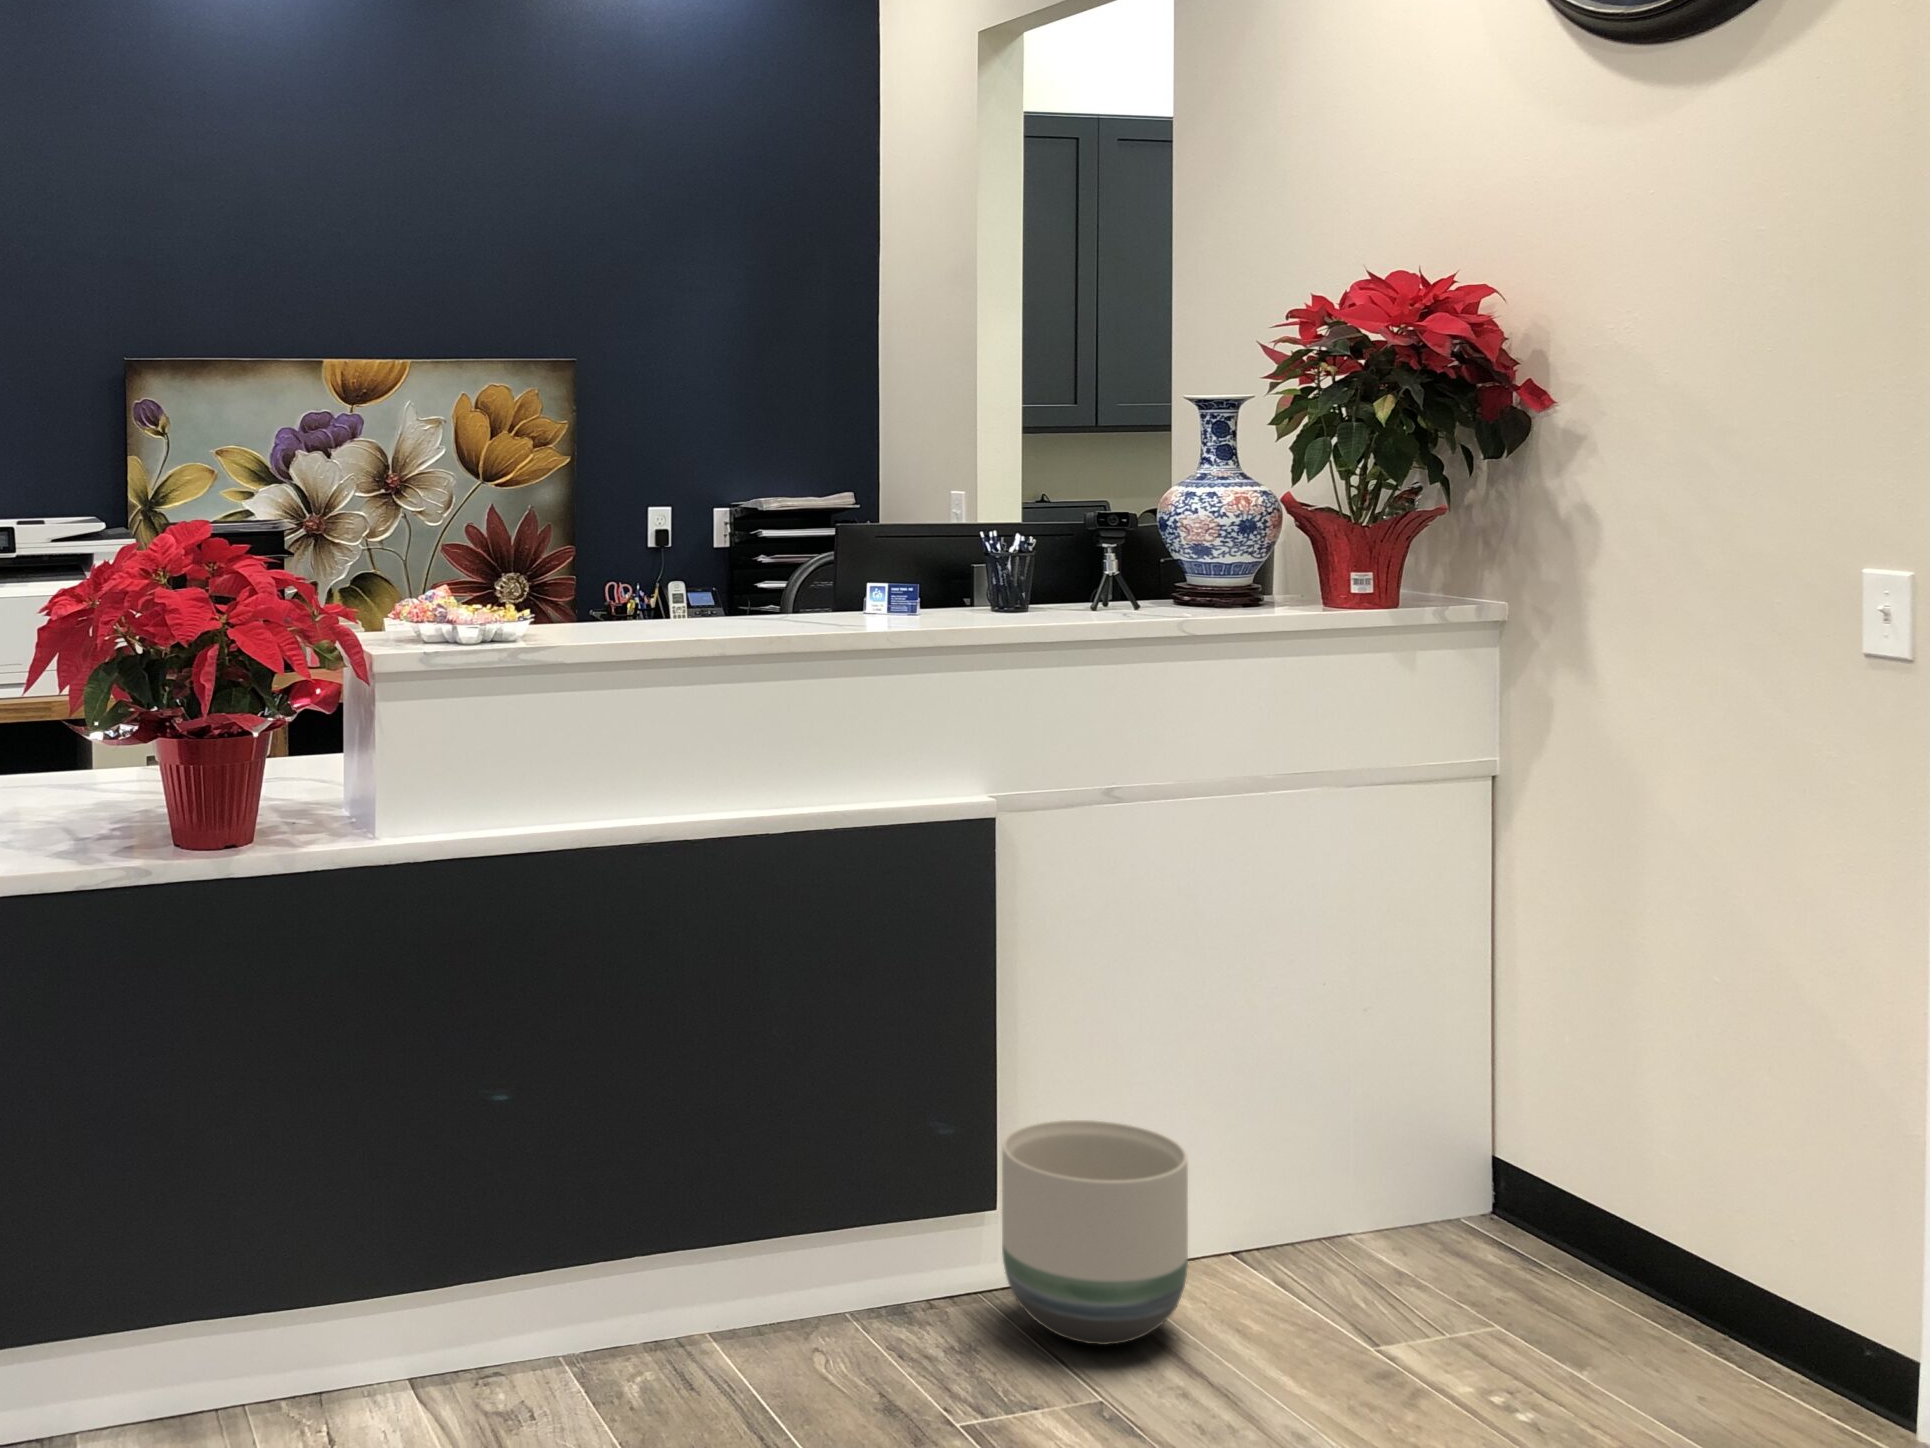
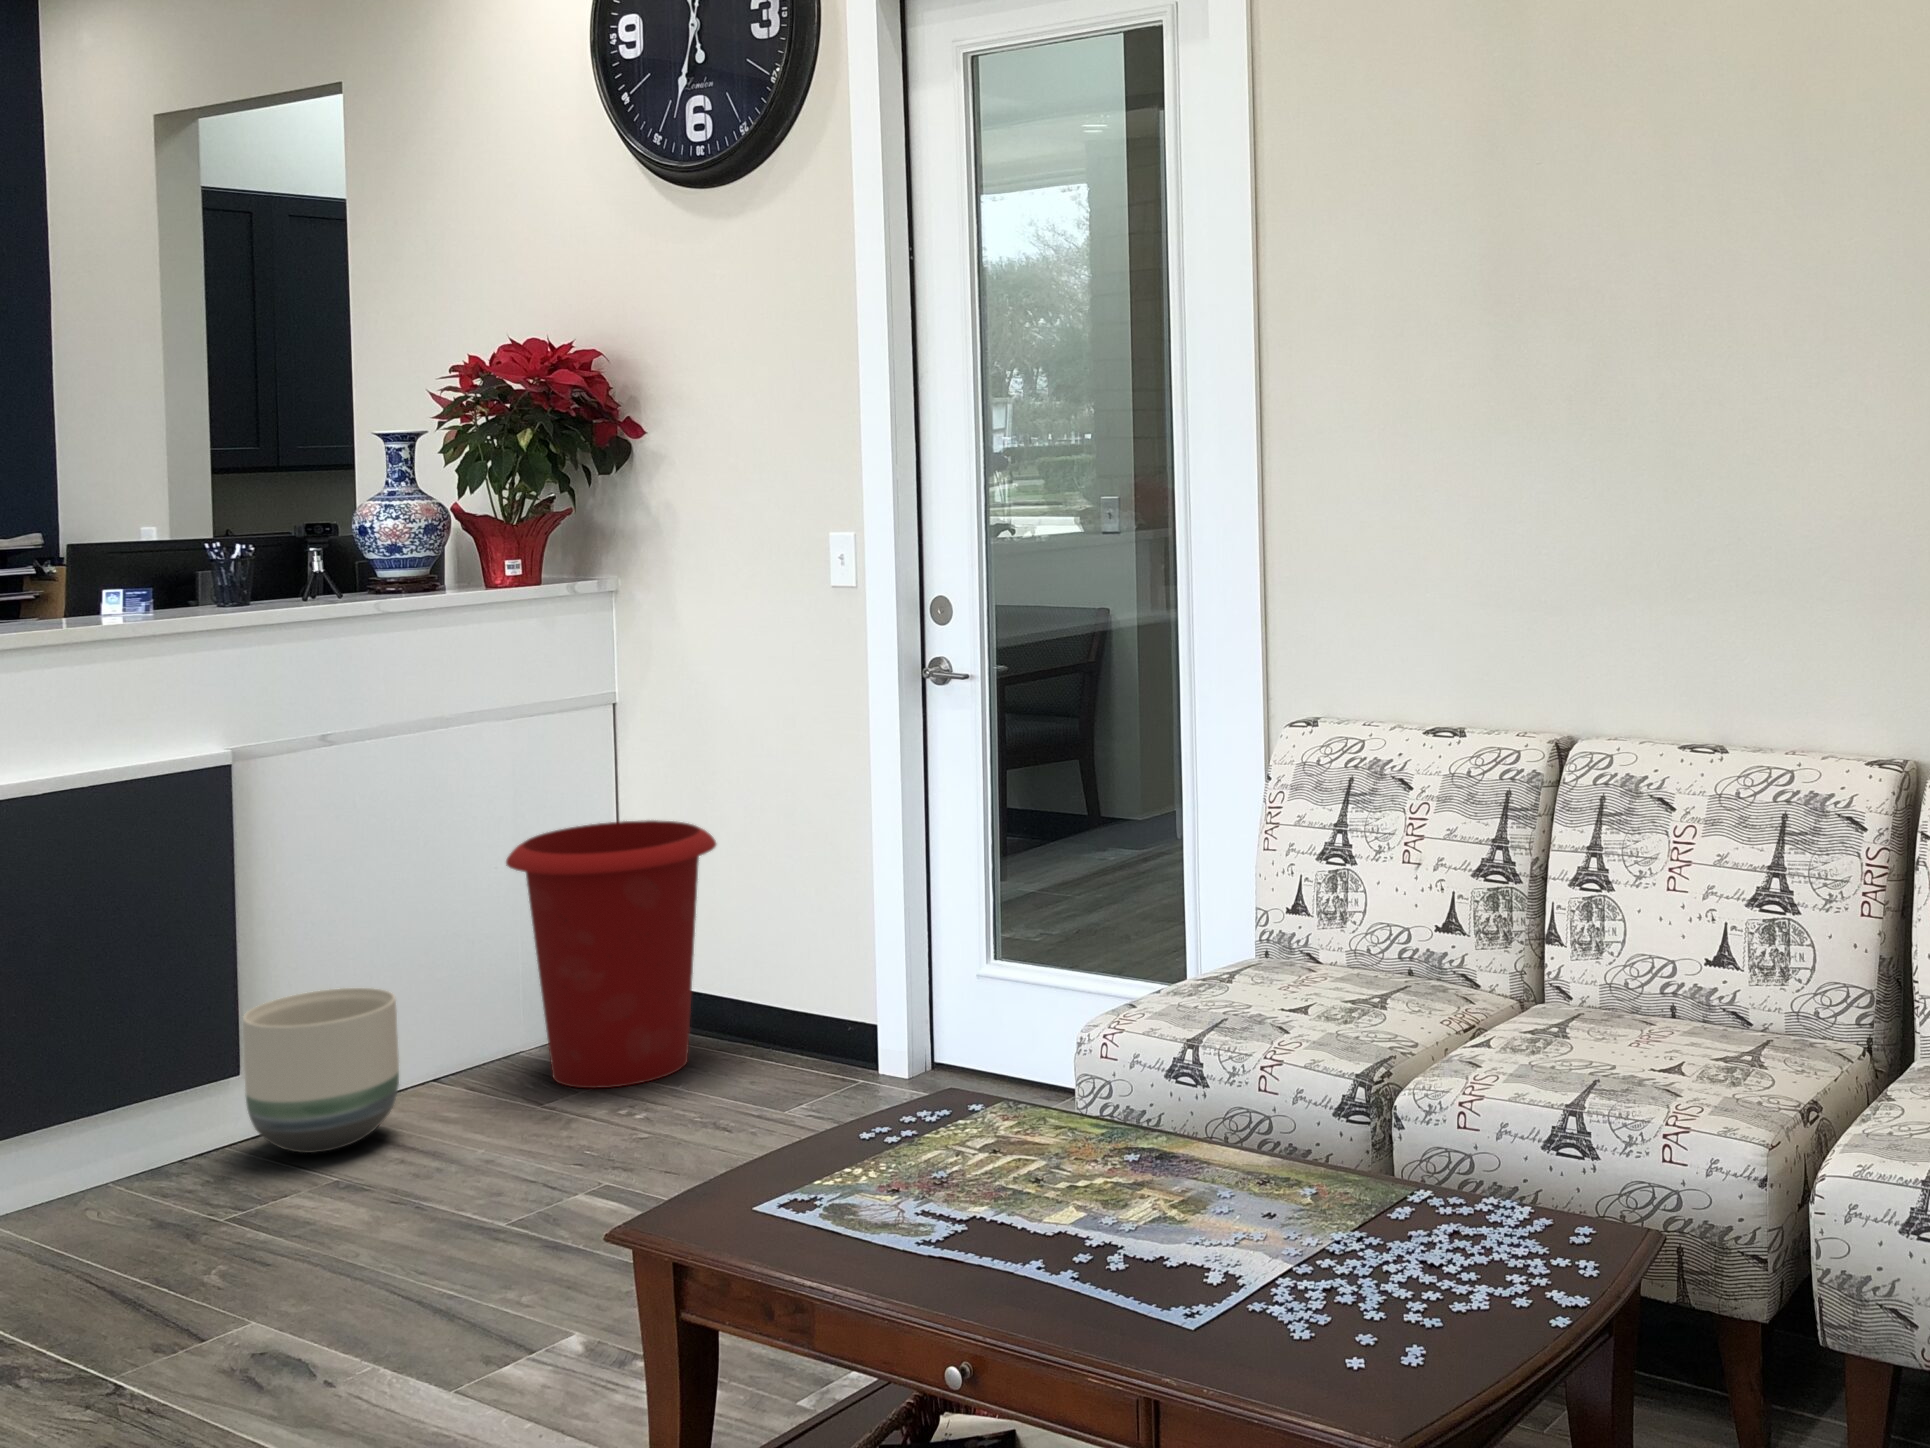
waste bin: none [1337,949,1646,1349] -> present [506,820,716,1088]

